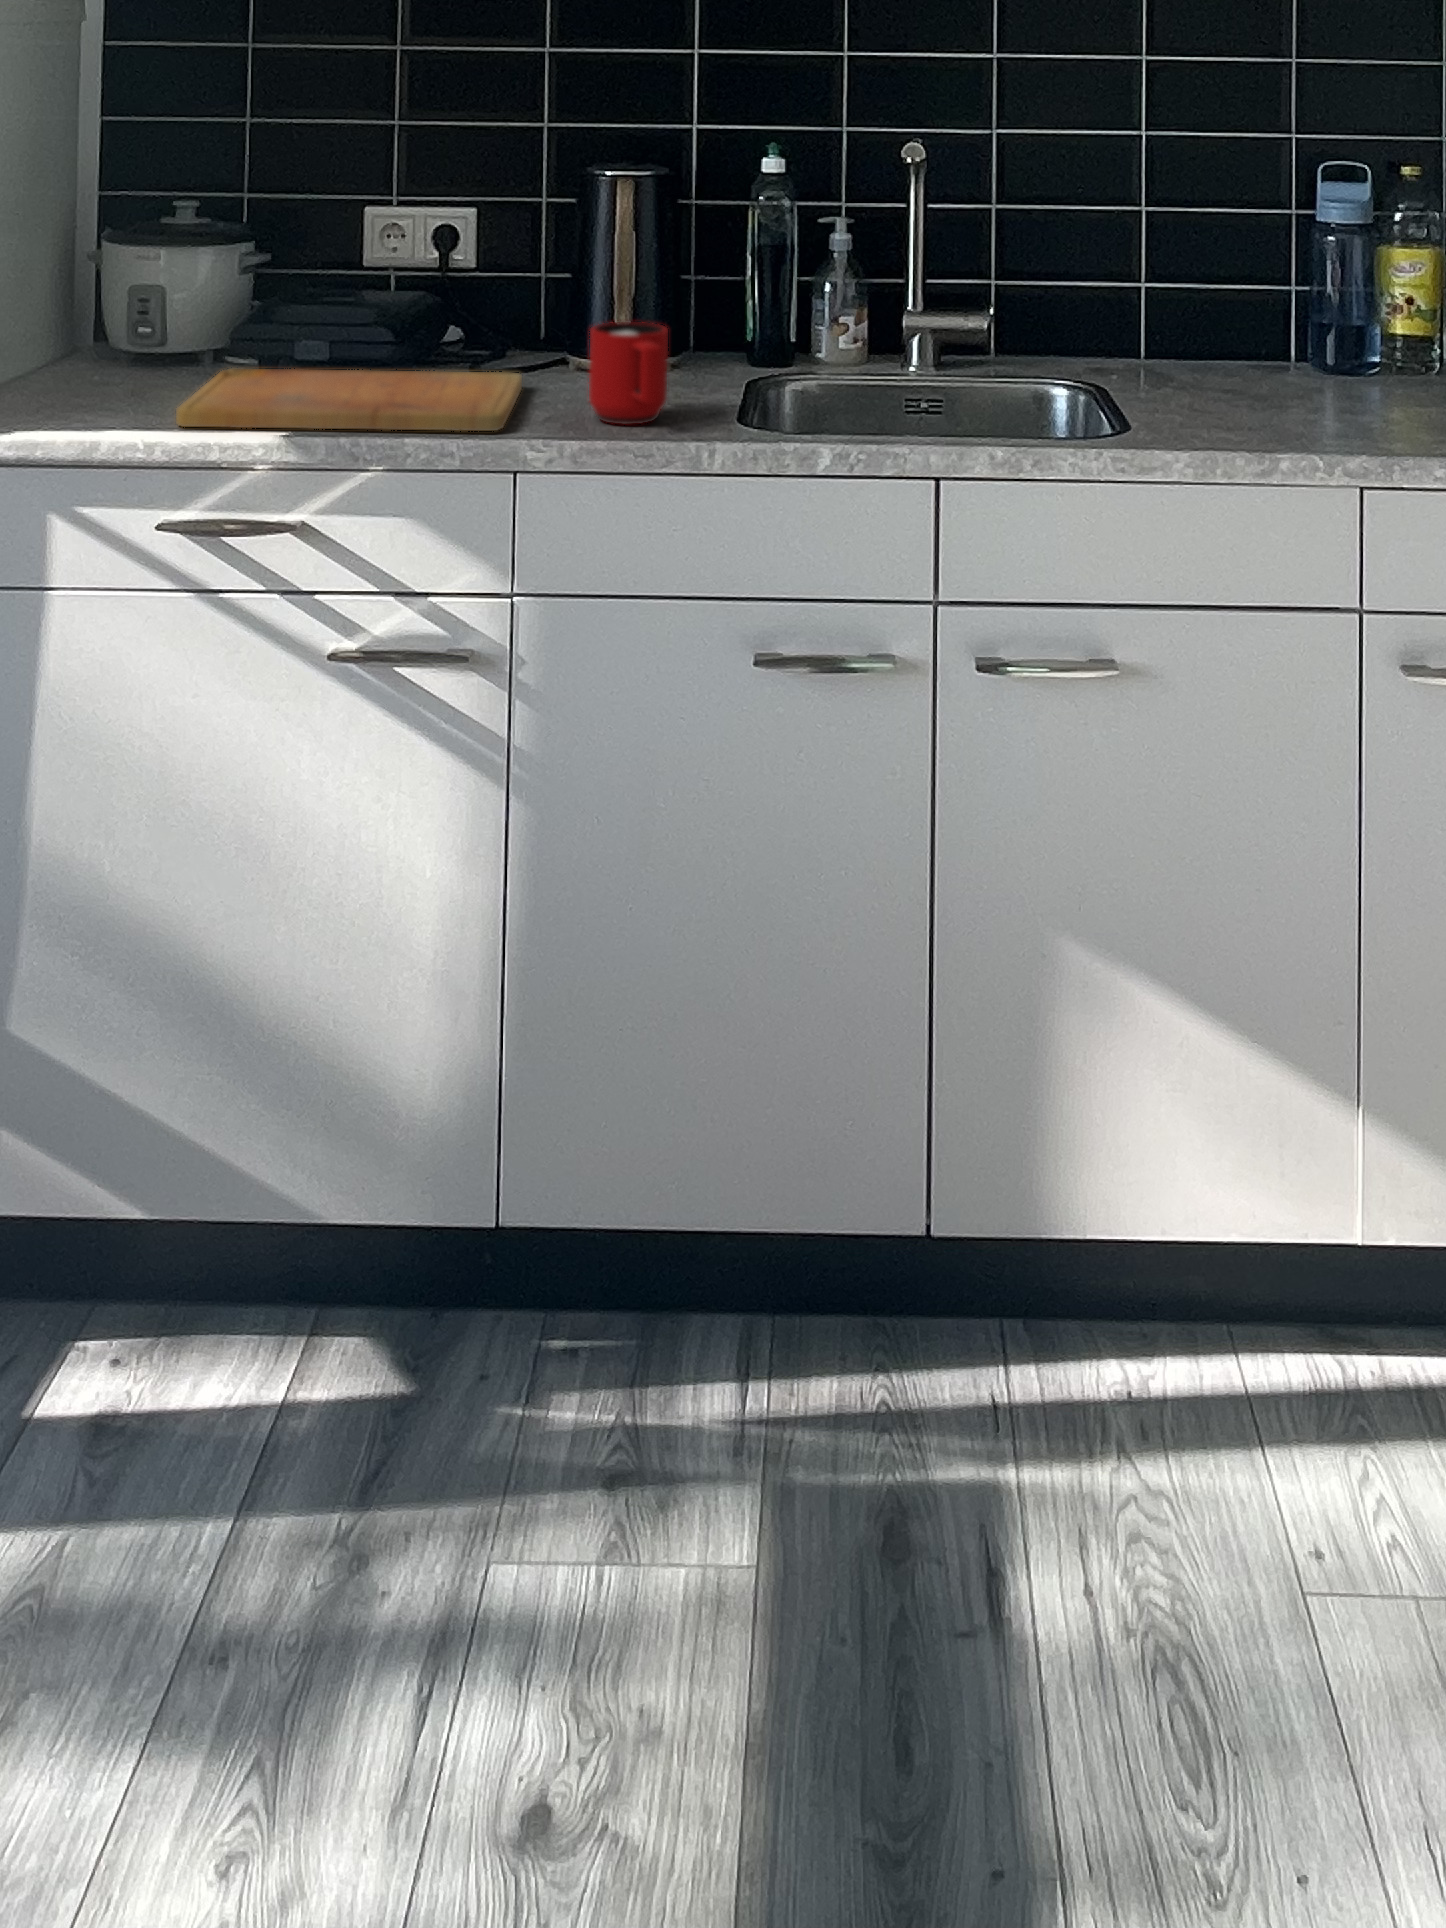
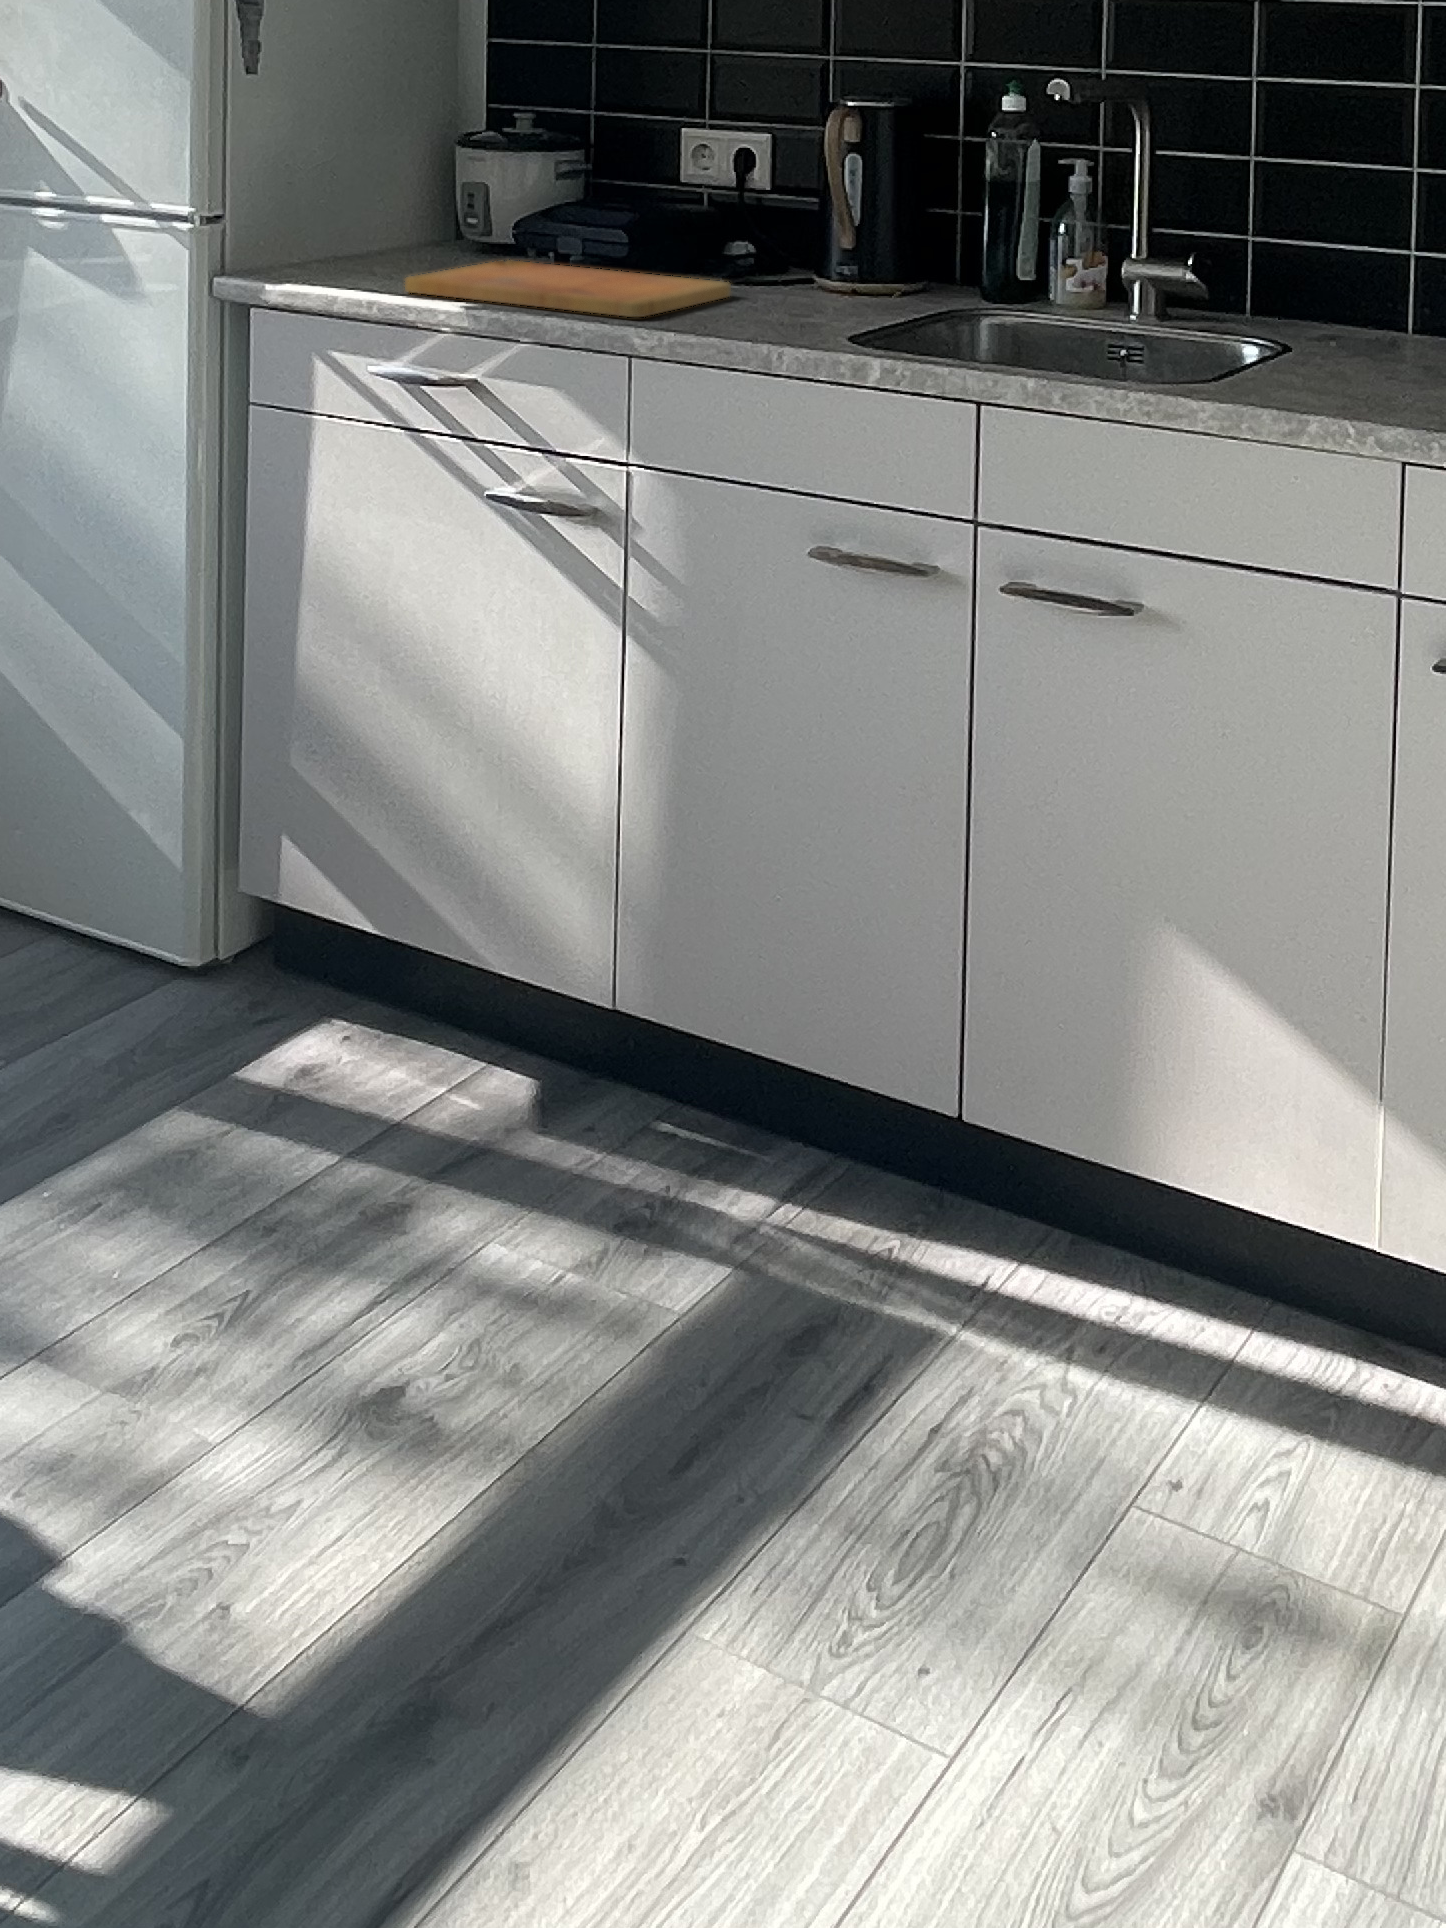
mug: present [589,322,668,424] -> none [734,234,808,326]

